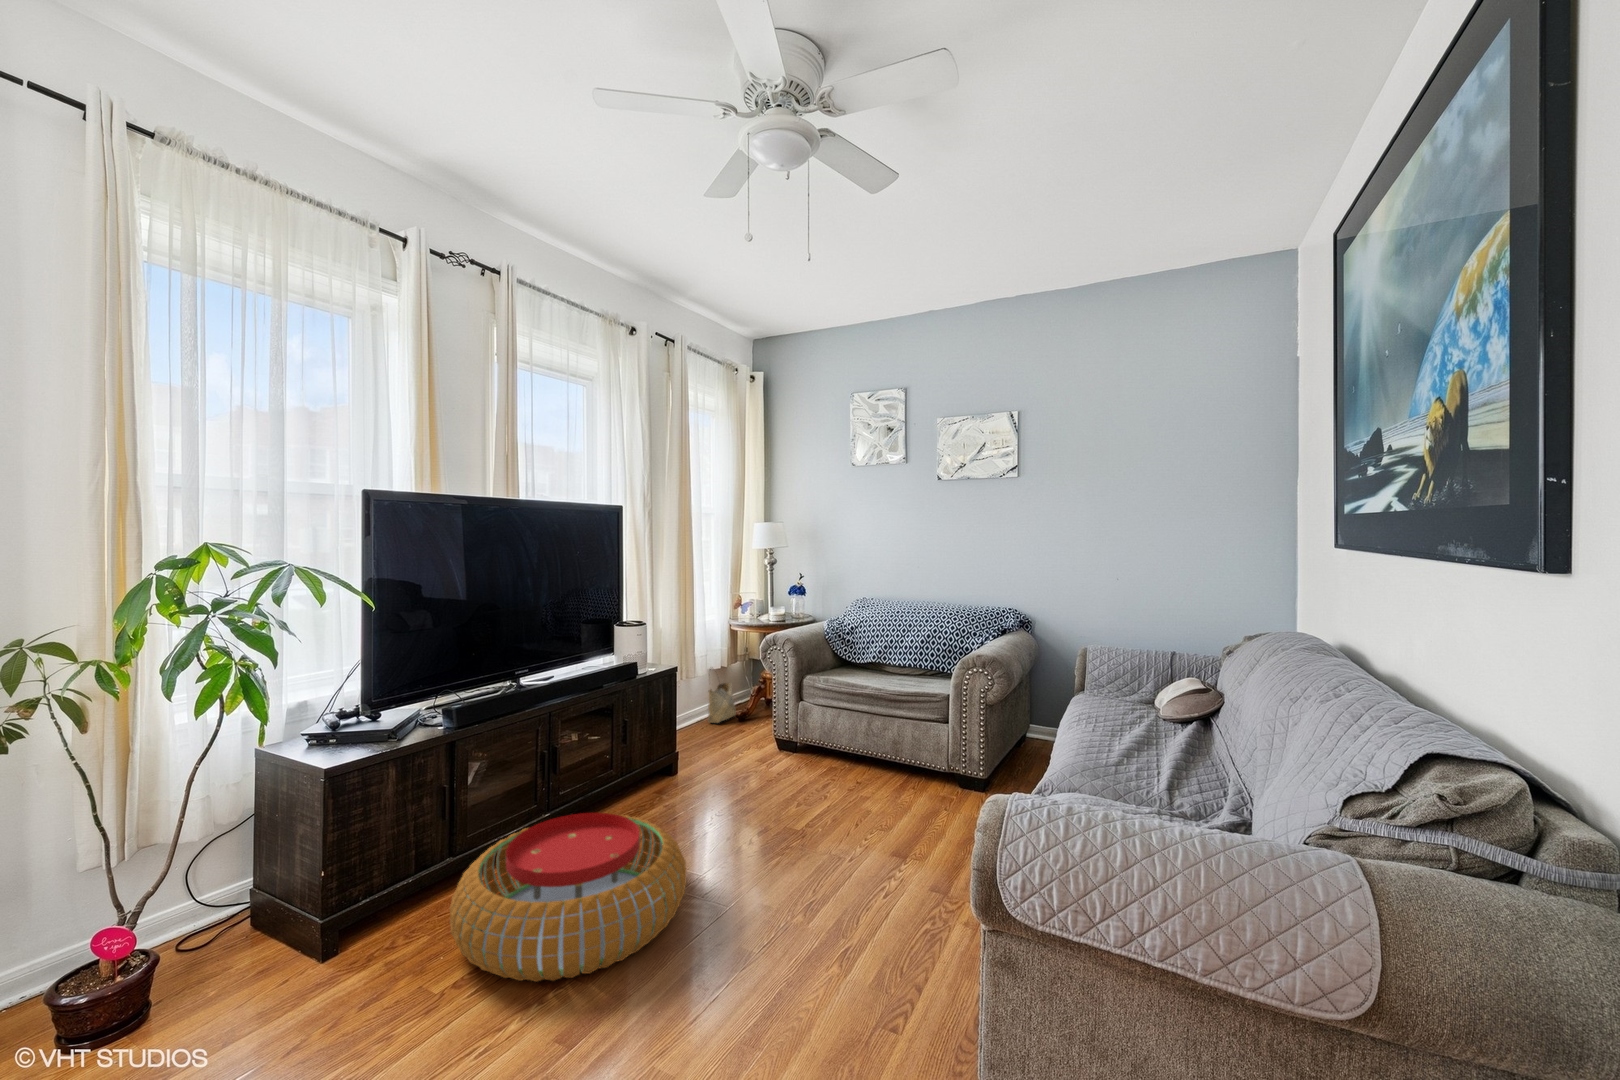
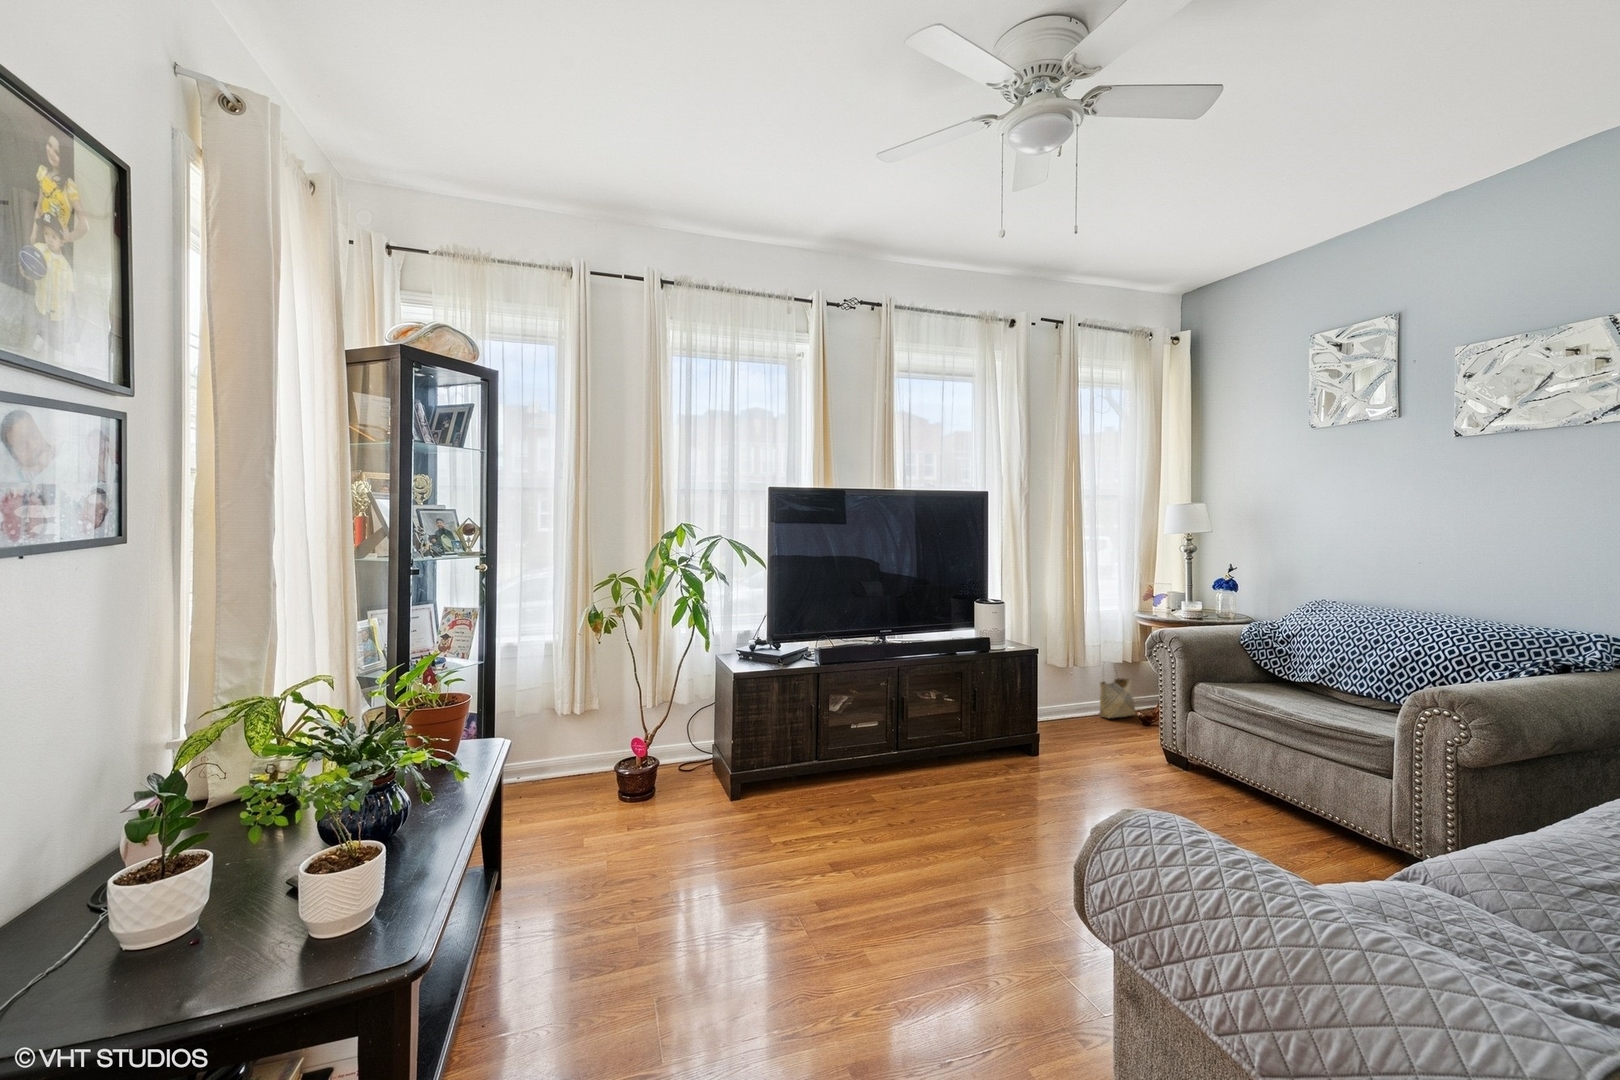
pouf: present [450,813,686,982] -> none [794,751,980,878]

